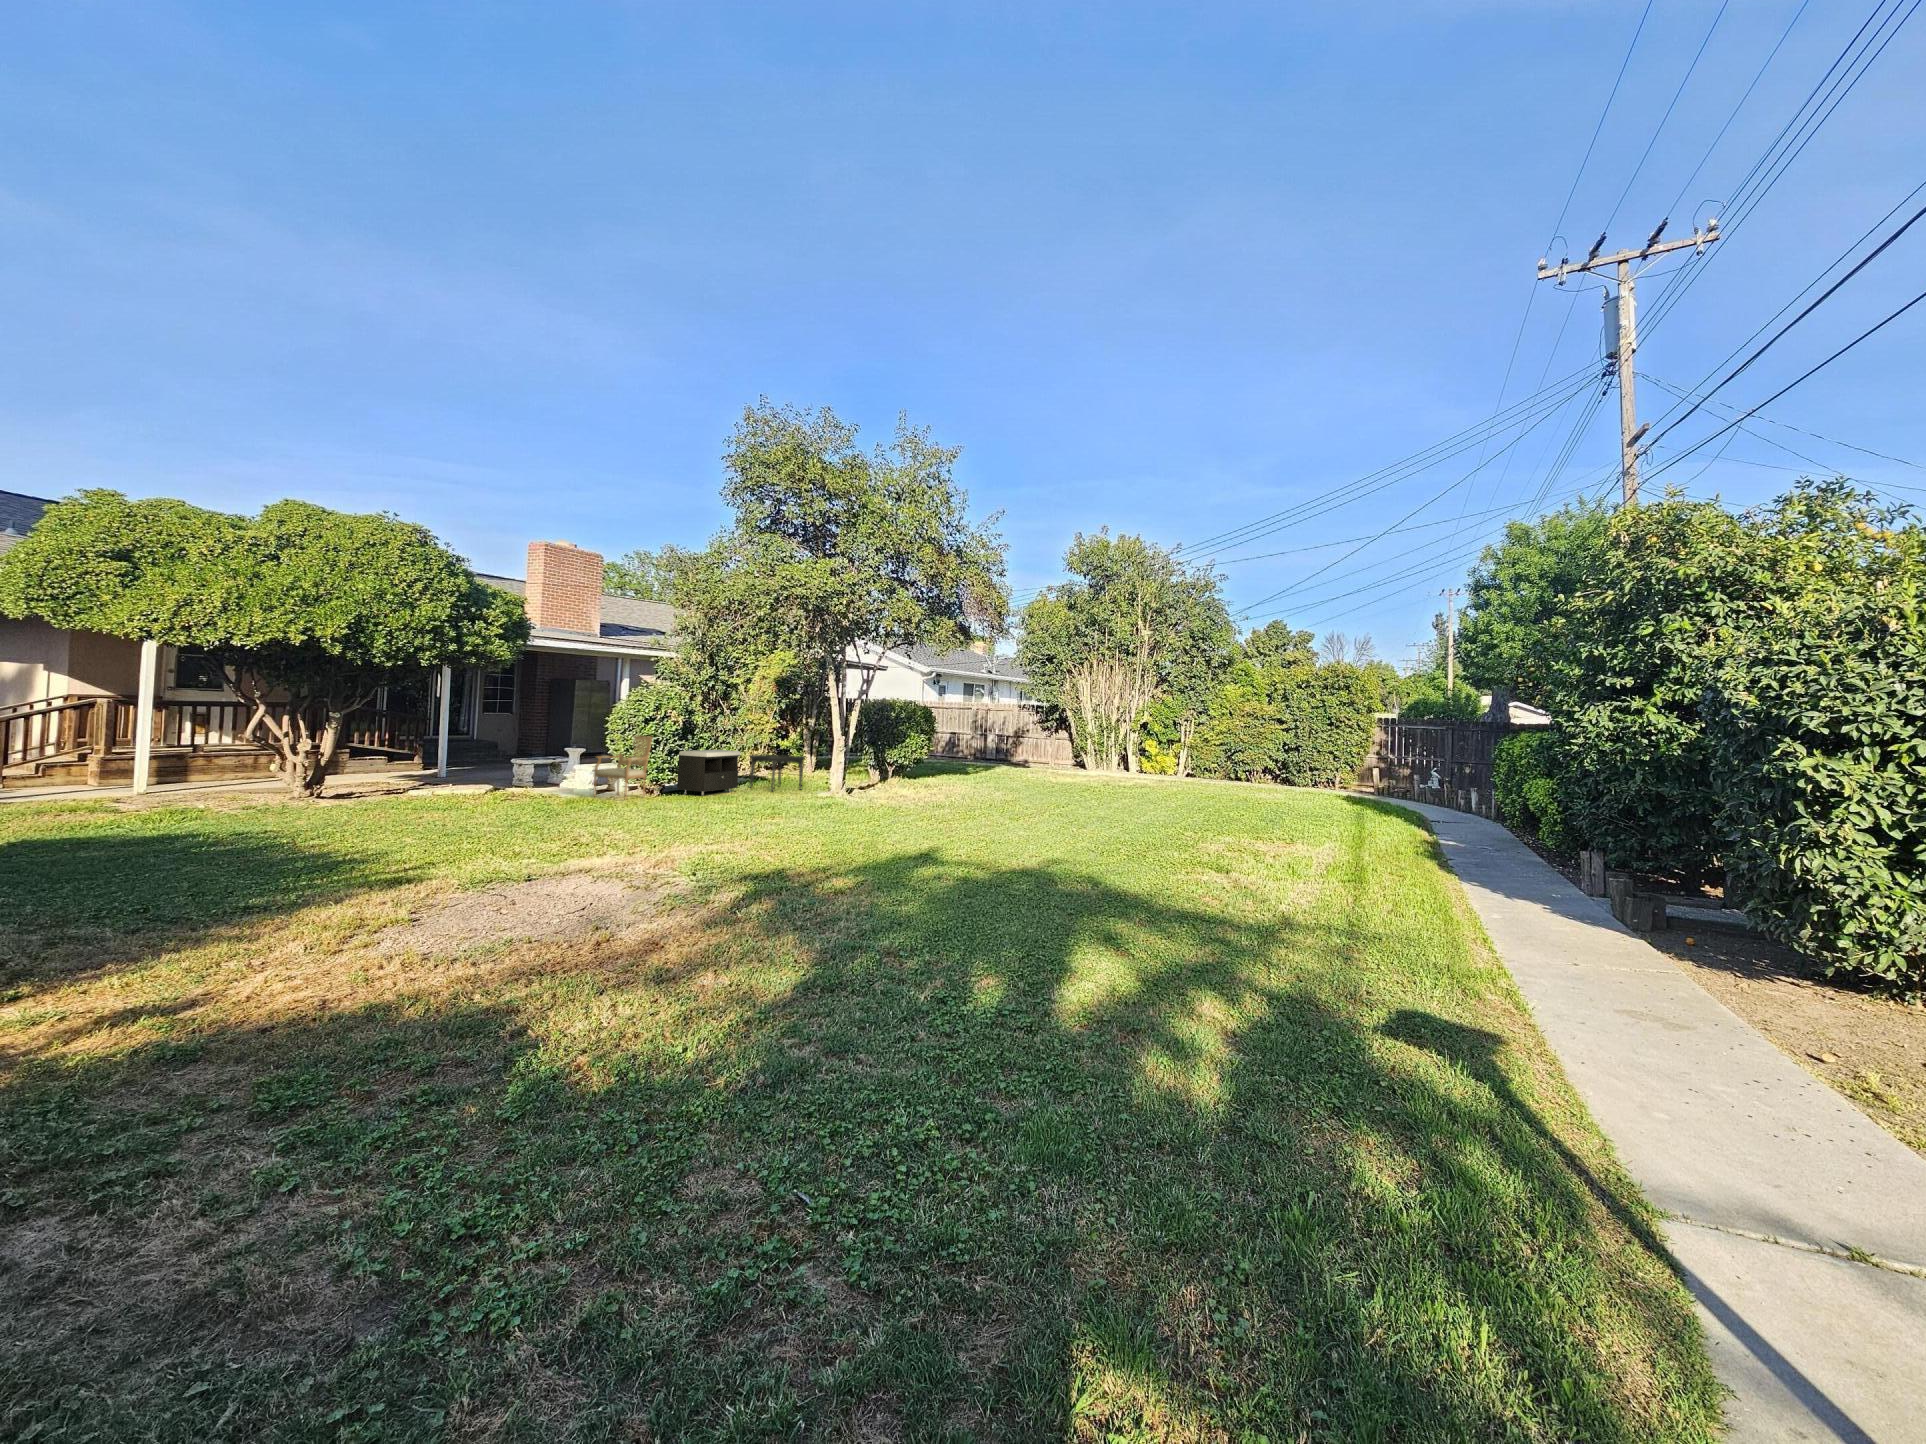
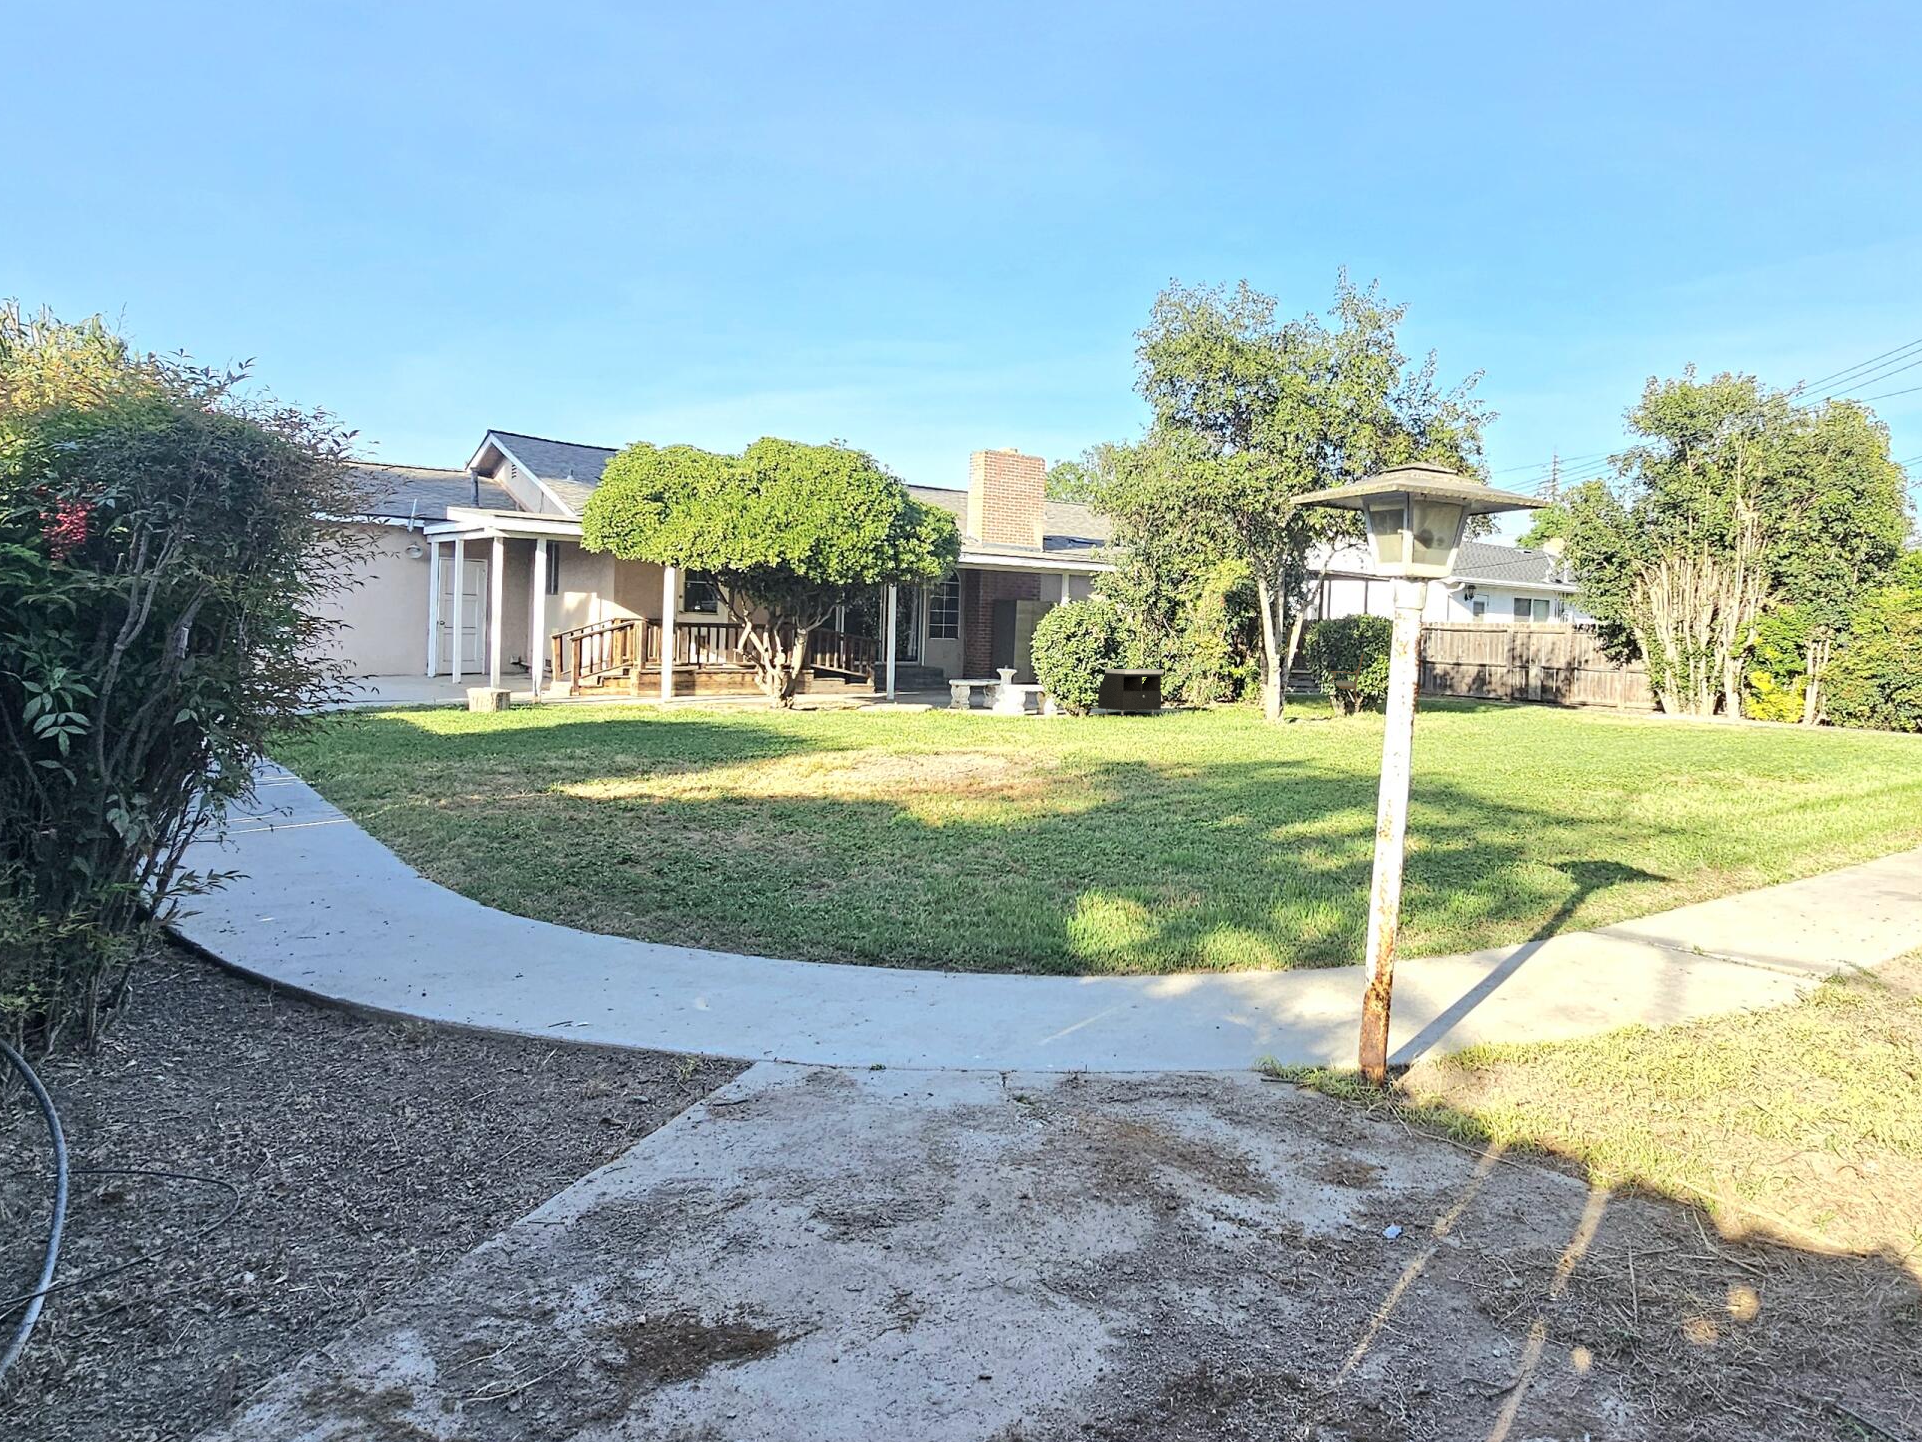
chair: present [594,736,652,799] -> present [1330,654,1364,706]
round table: present [750,754,805,791] -> none [1175,676,1238,715]

